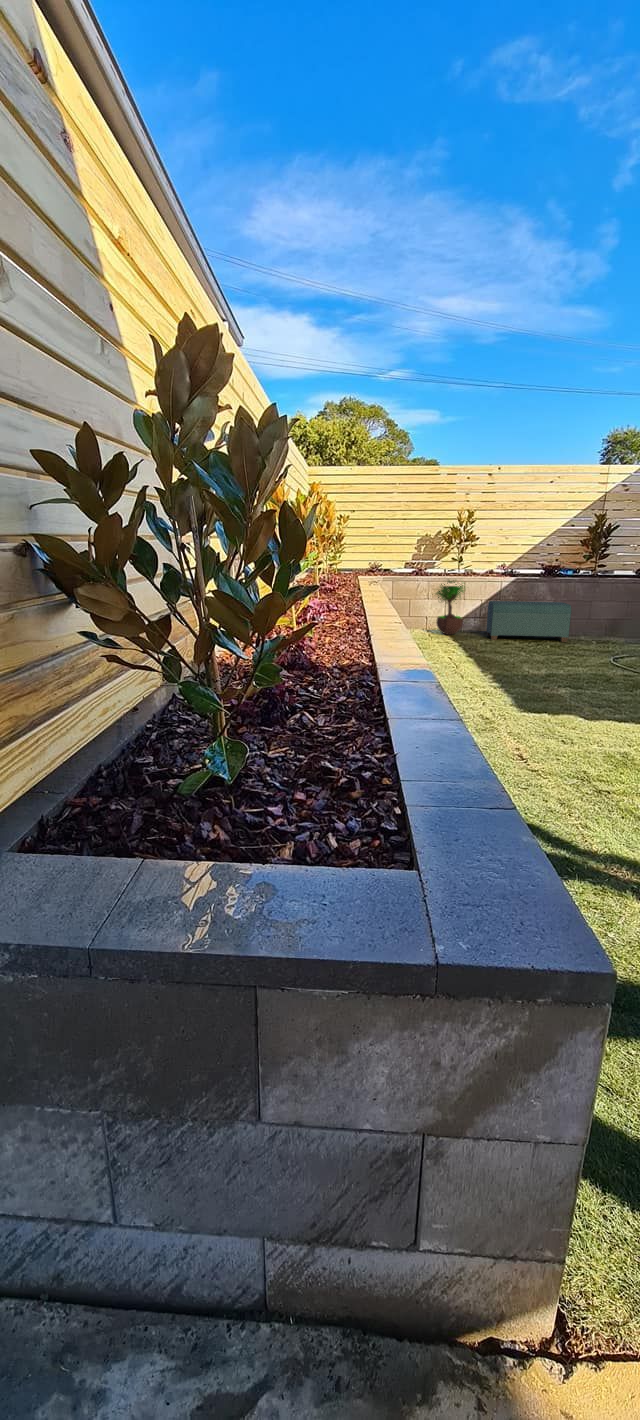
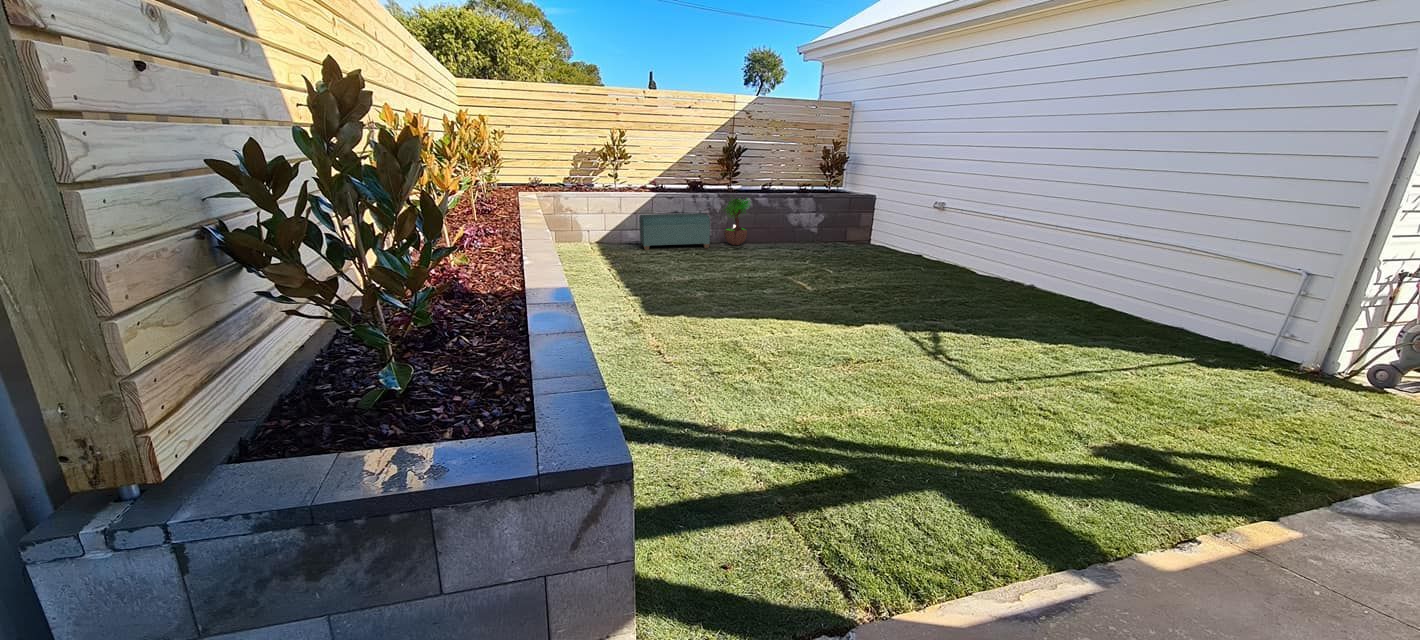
potted tree: present [436,580,464,635] -> present [723,198,750,245]

